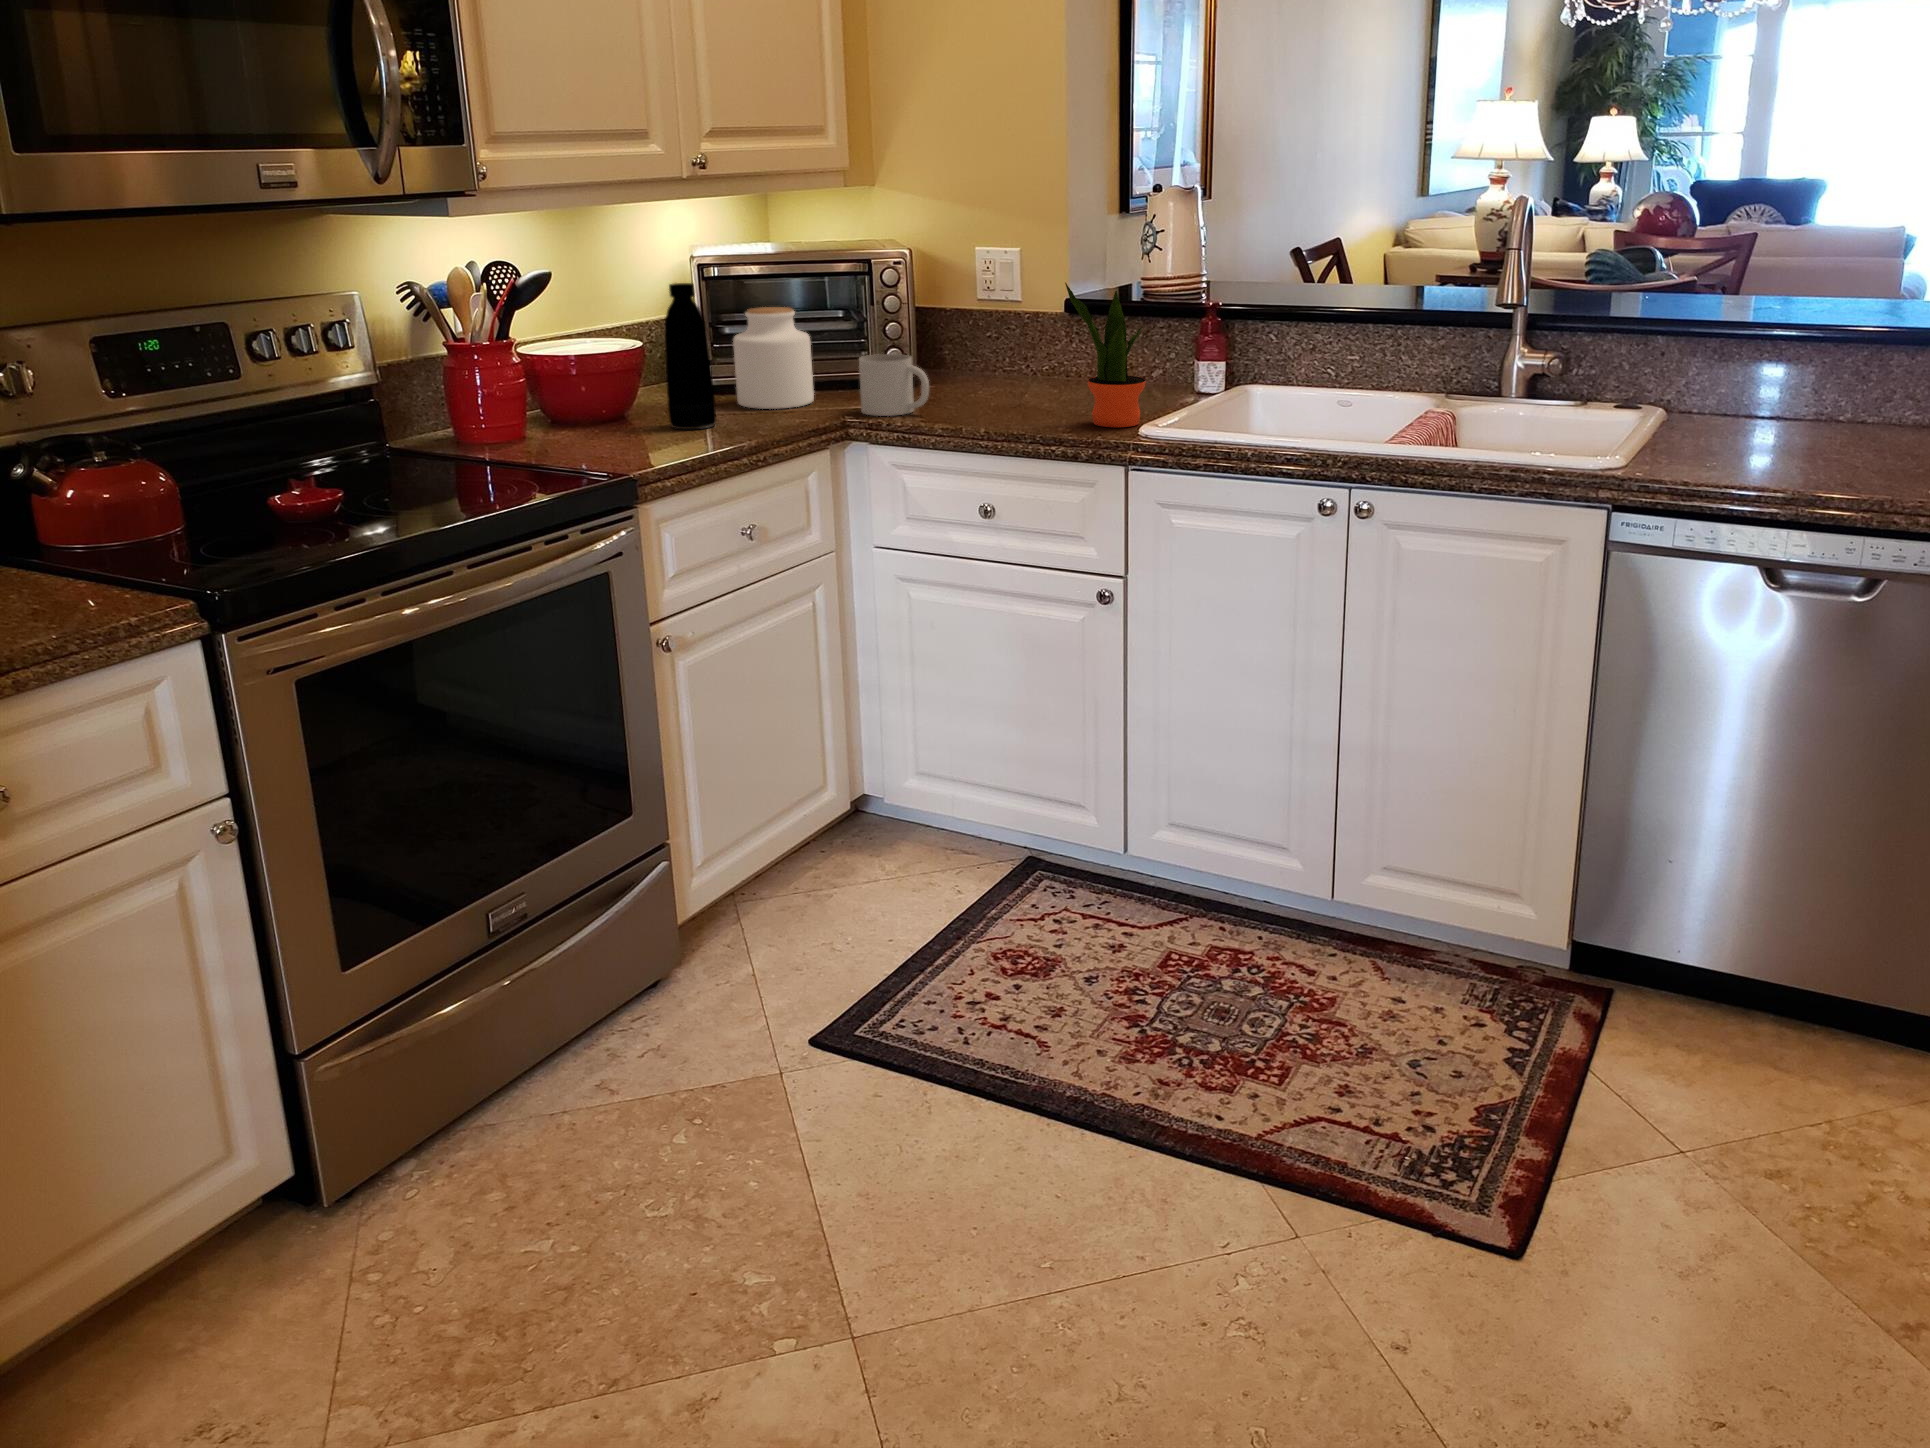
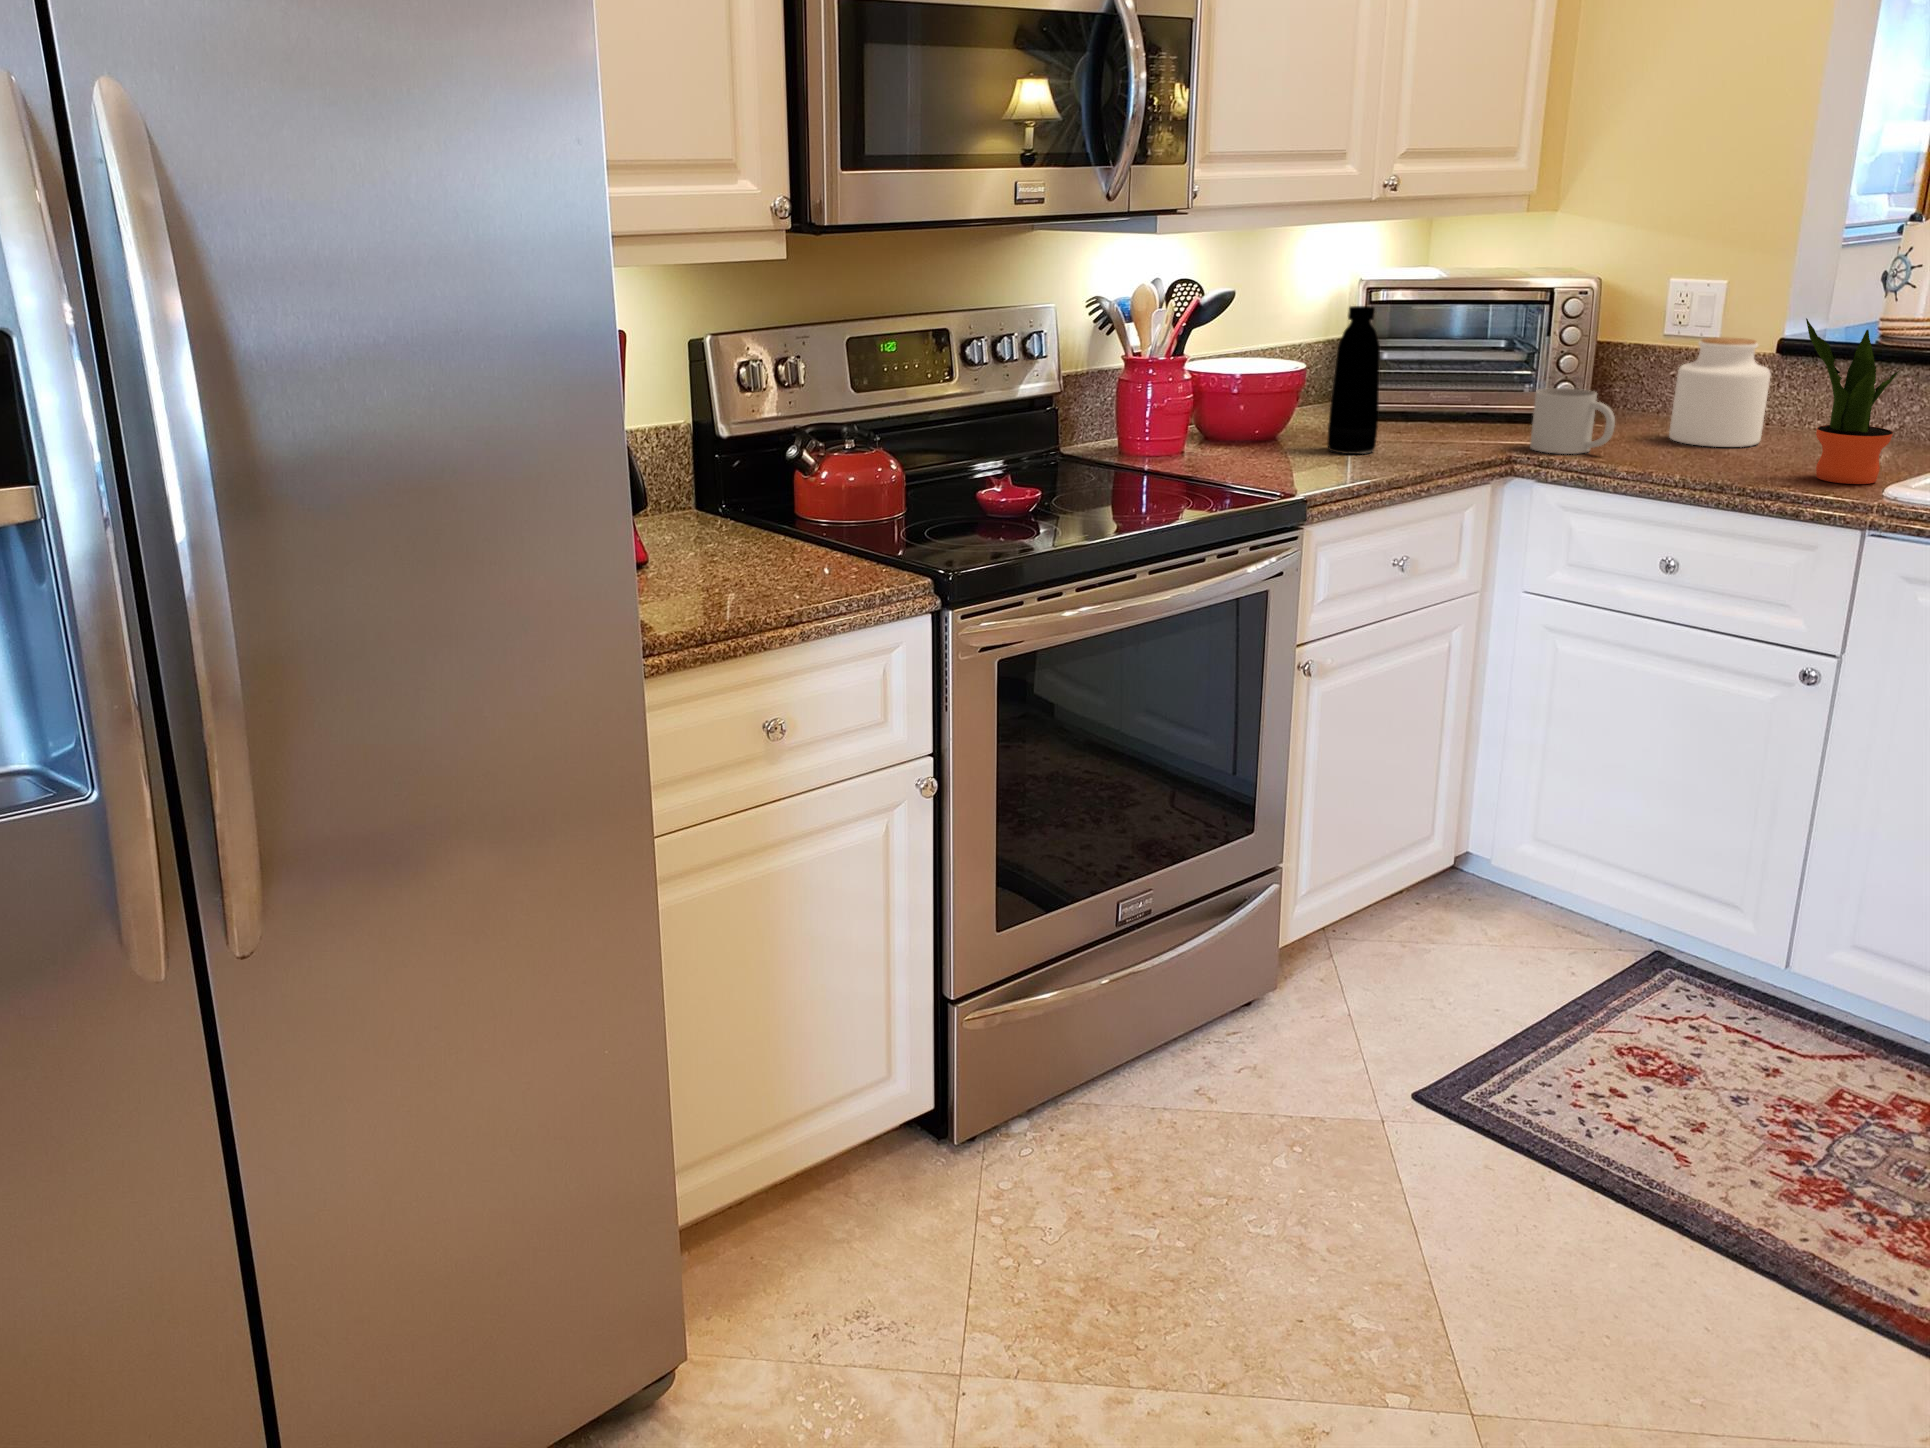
jar: present [733,307,814,409] -> present [1669,337,1770,447]

